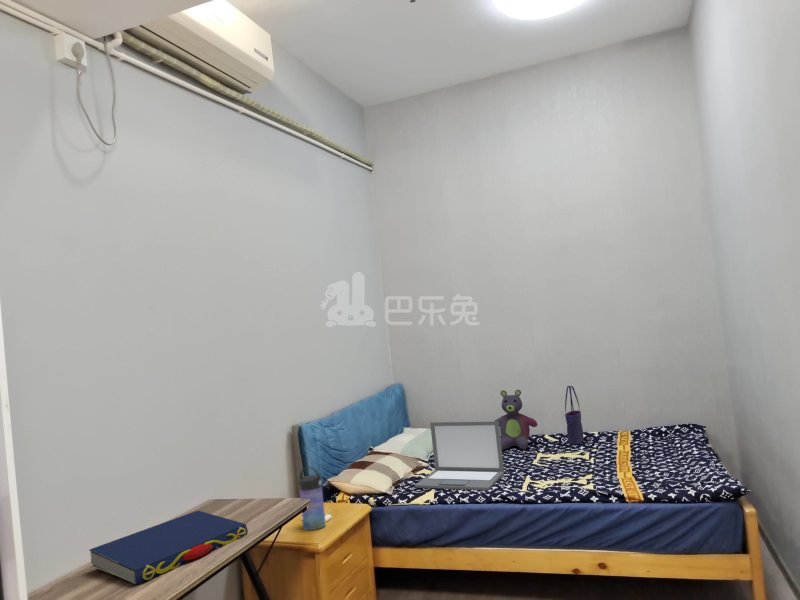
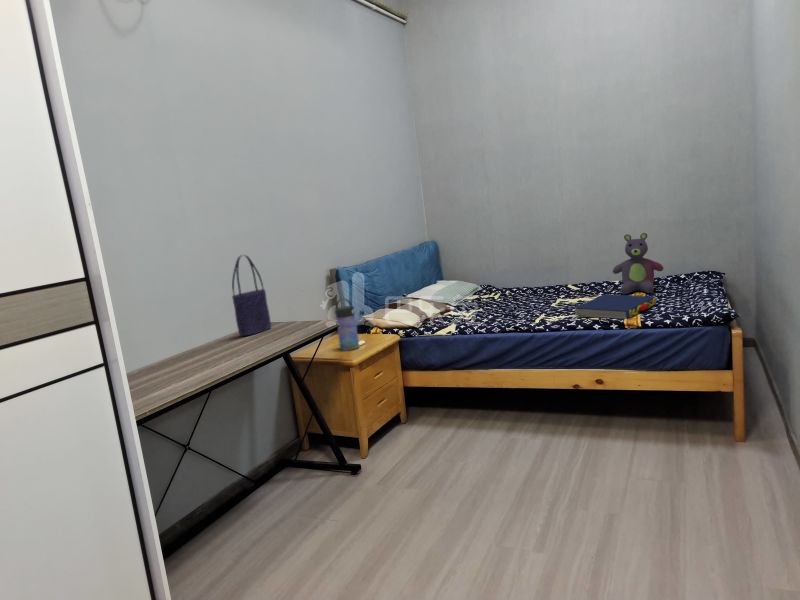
tote bag: present [565,386,584,445] -> present [232,256,271,336]
stuffed bear: present [495,390,537,450] -> present [613,233,663,294]
laptop: present [415,421,504,490] -> none [440,266,522,324]
book: present [89,511,248,585] -> present [575,294,656,319]

